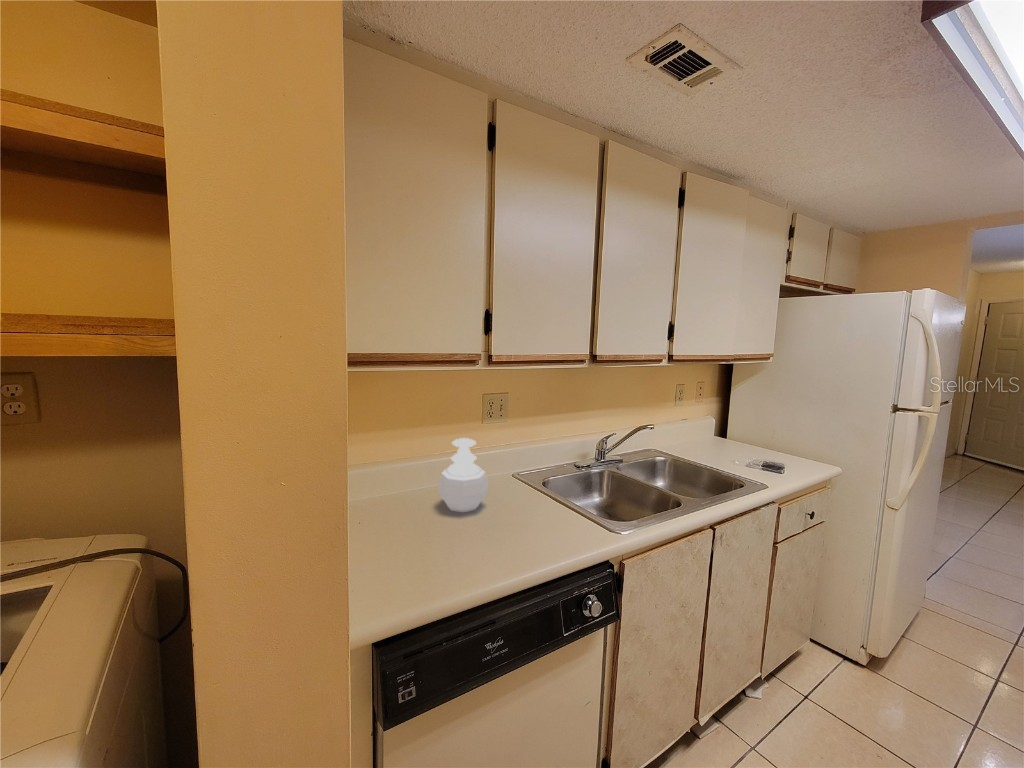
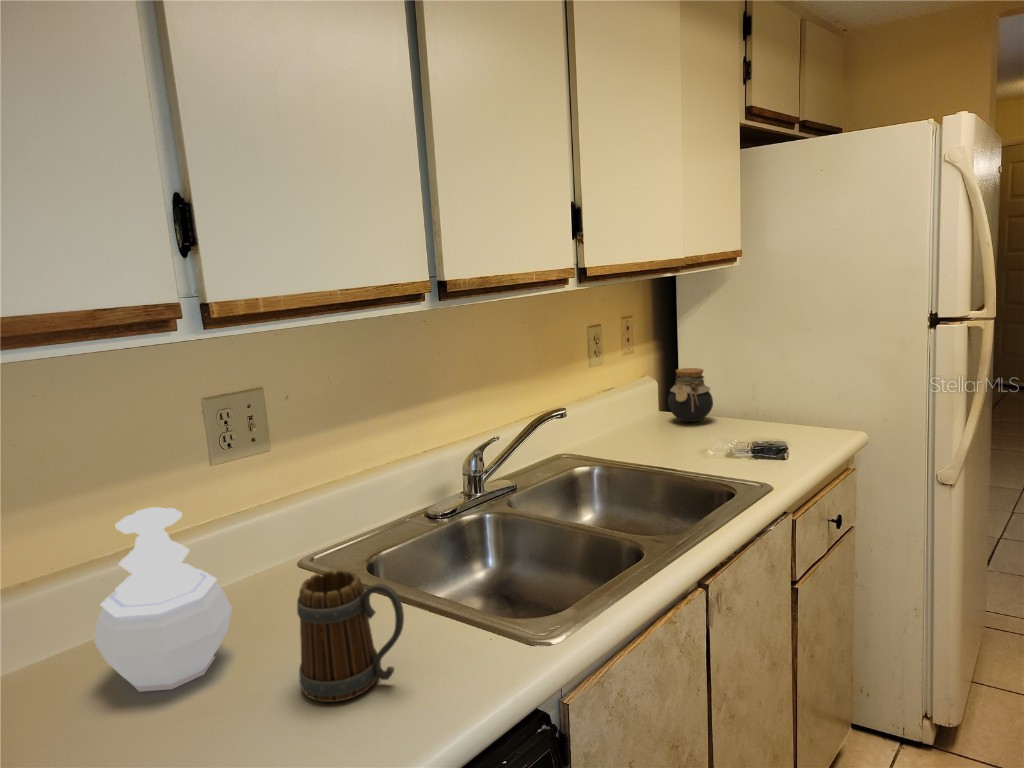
jar: none [717,414,745,444] -> present [668,368,713,422]
mug: none [513,477,560,533] -> present [297,570,404,702]

